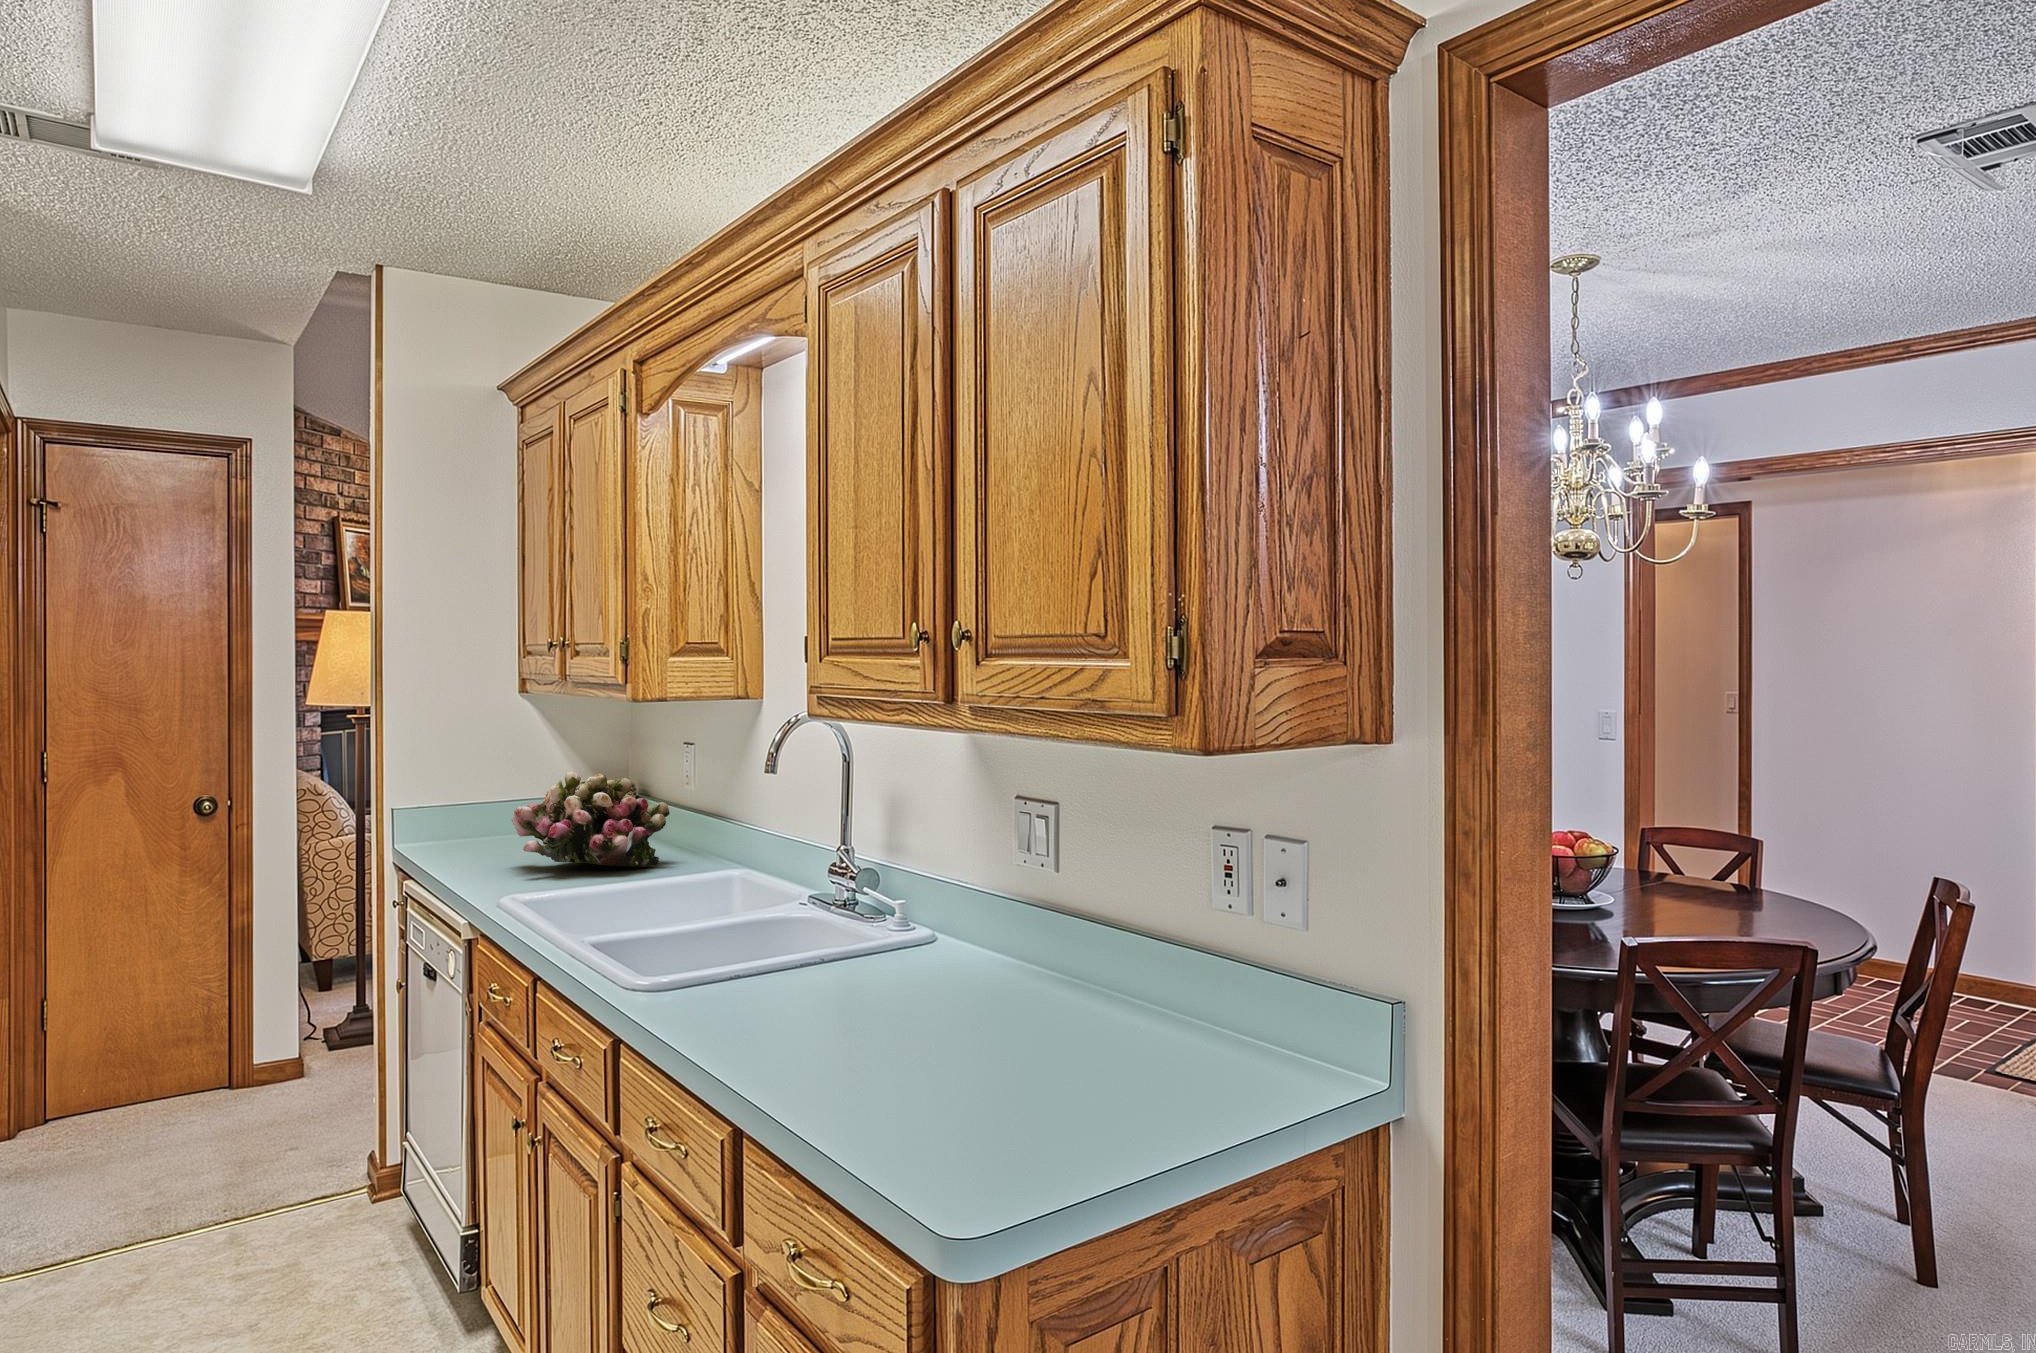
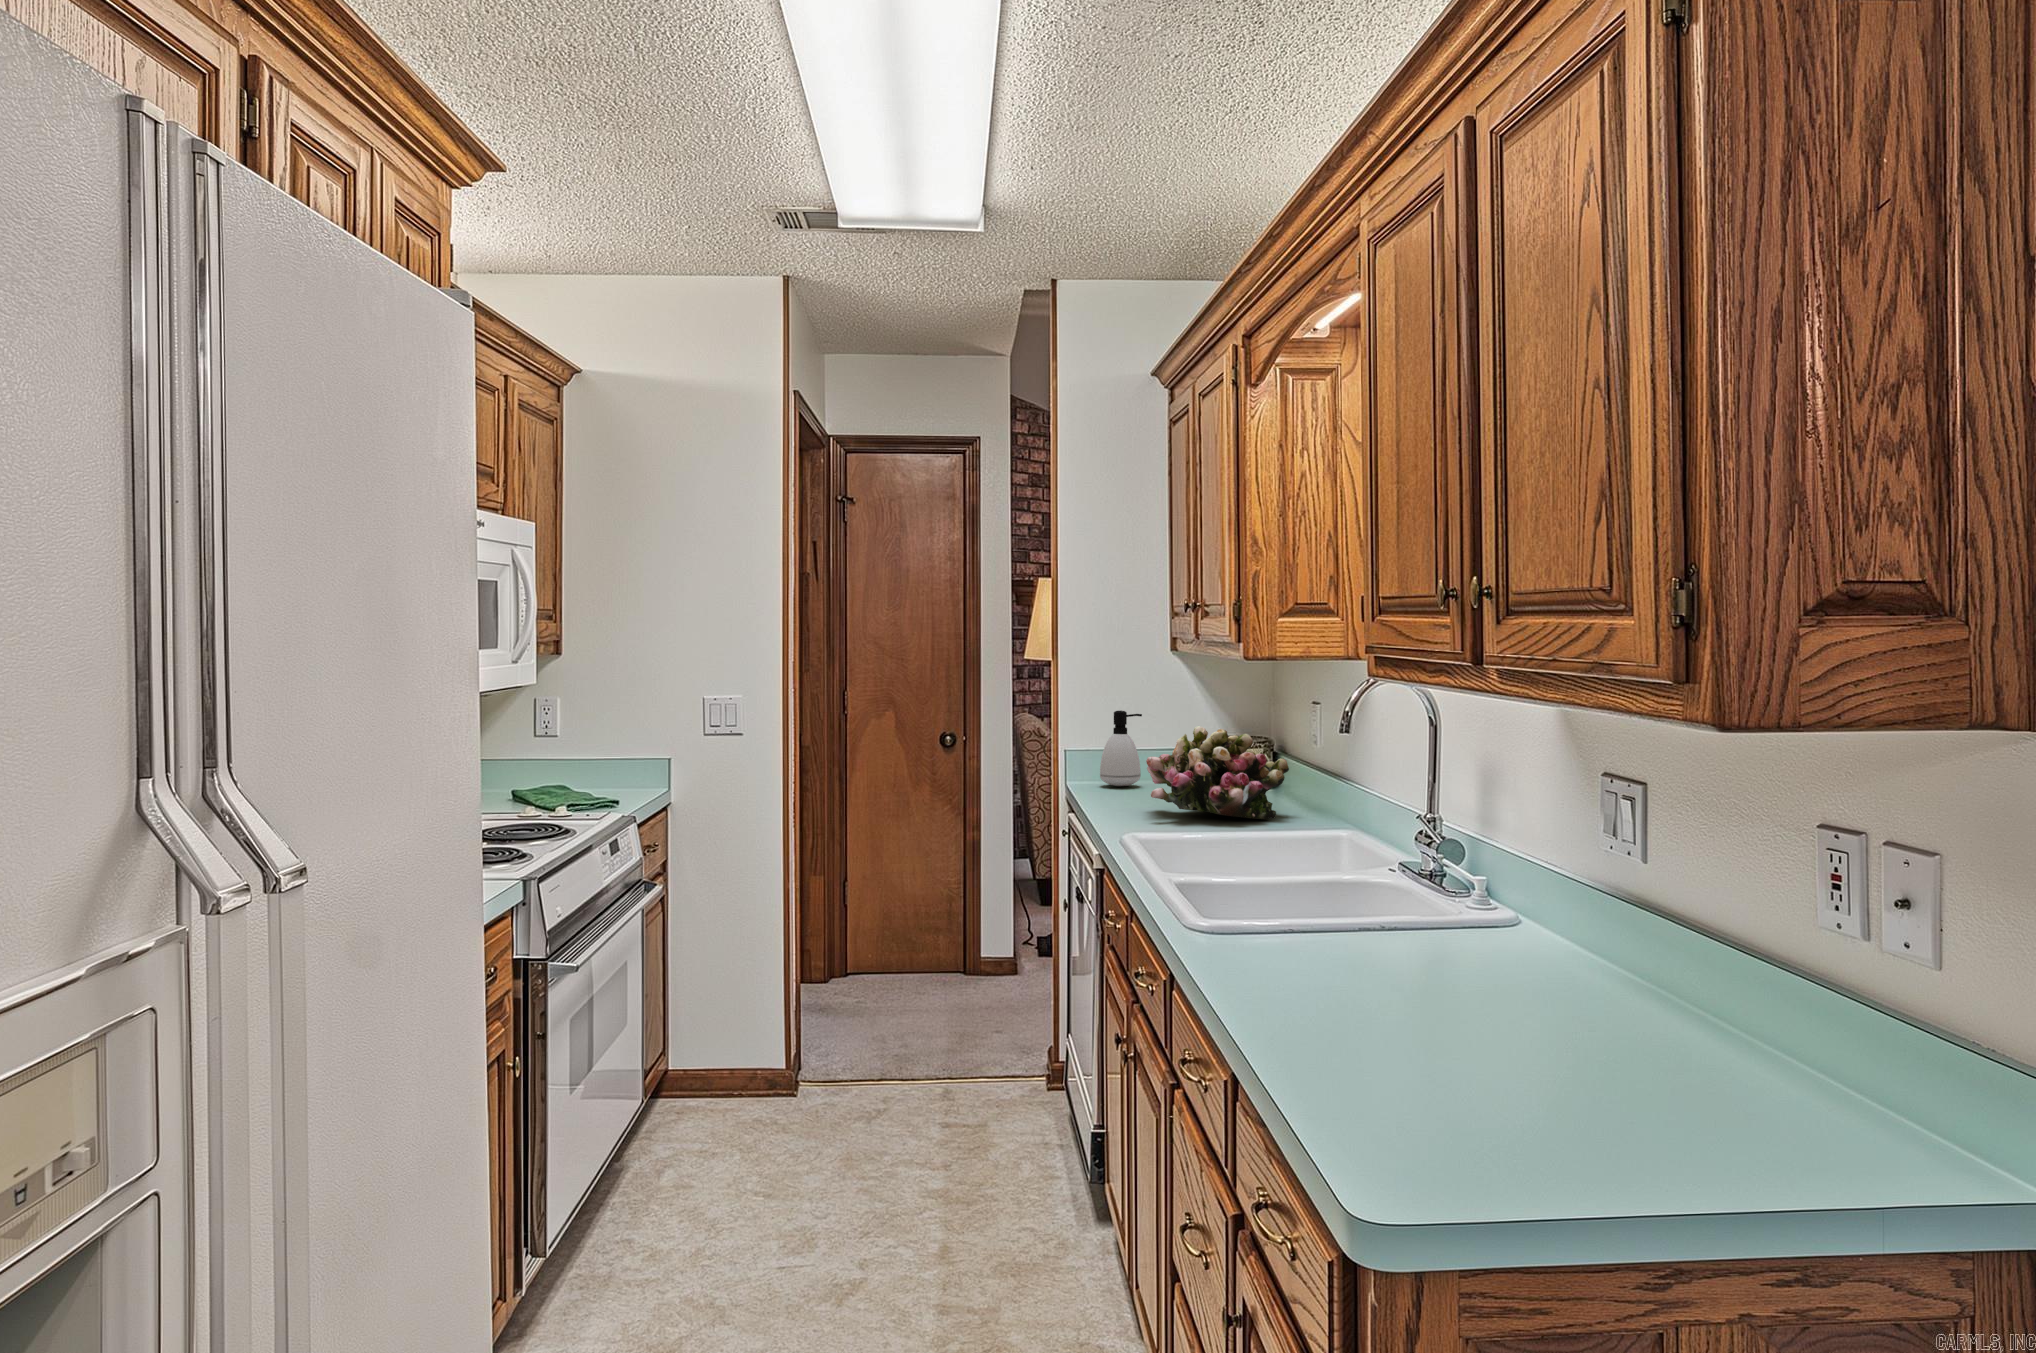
soap dispenser: none [438,758,490,843] -> present [1100,711,1142,786]

